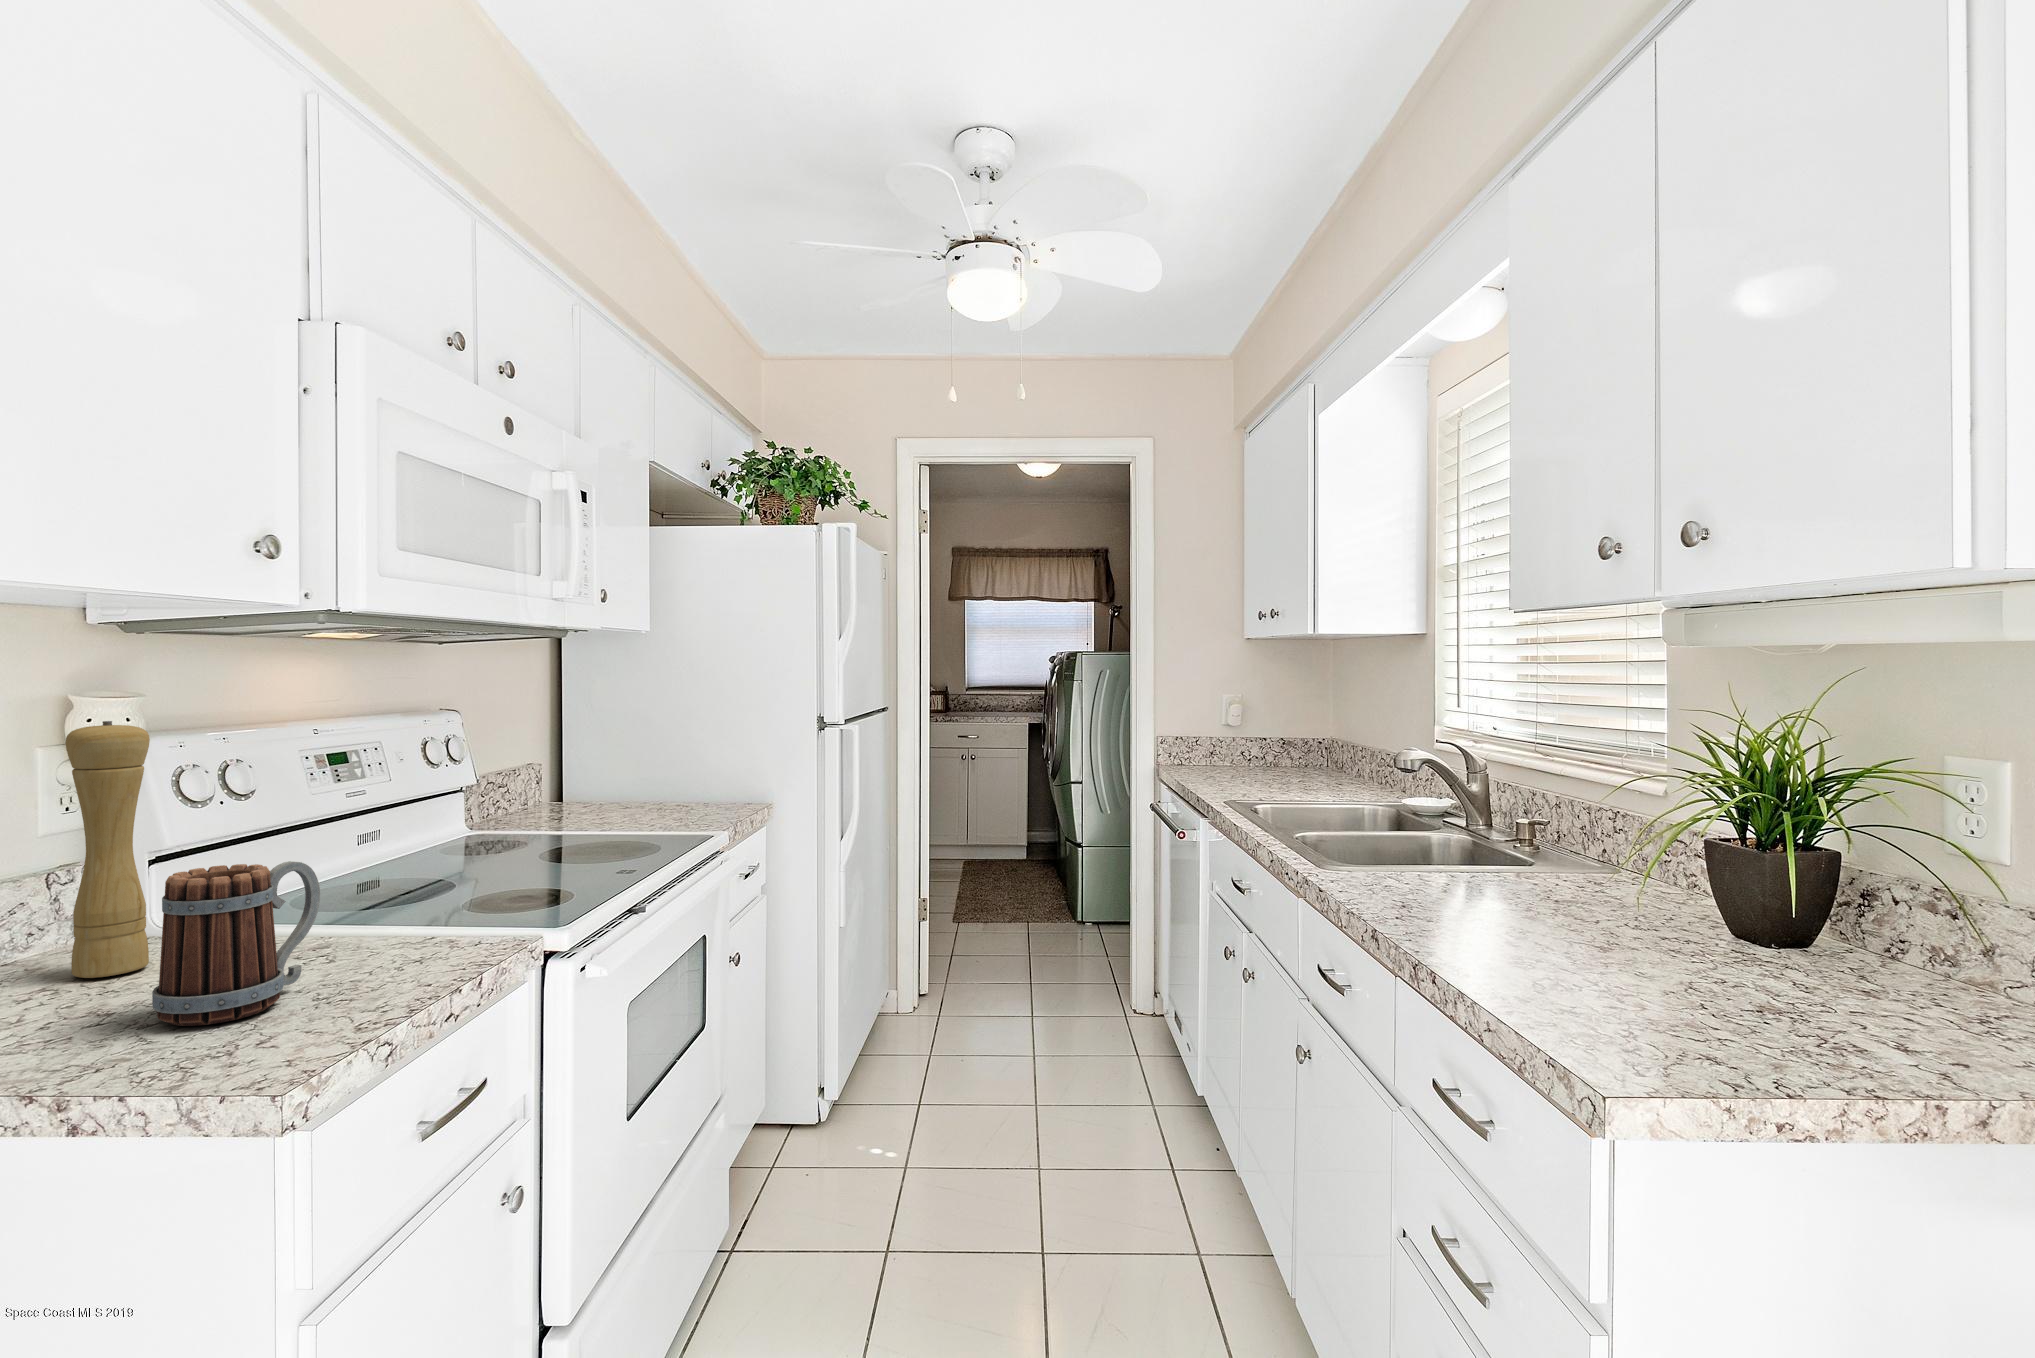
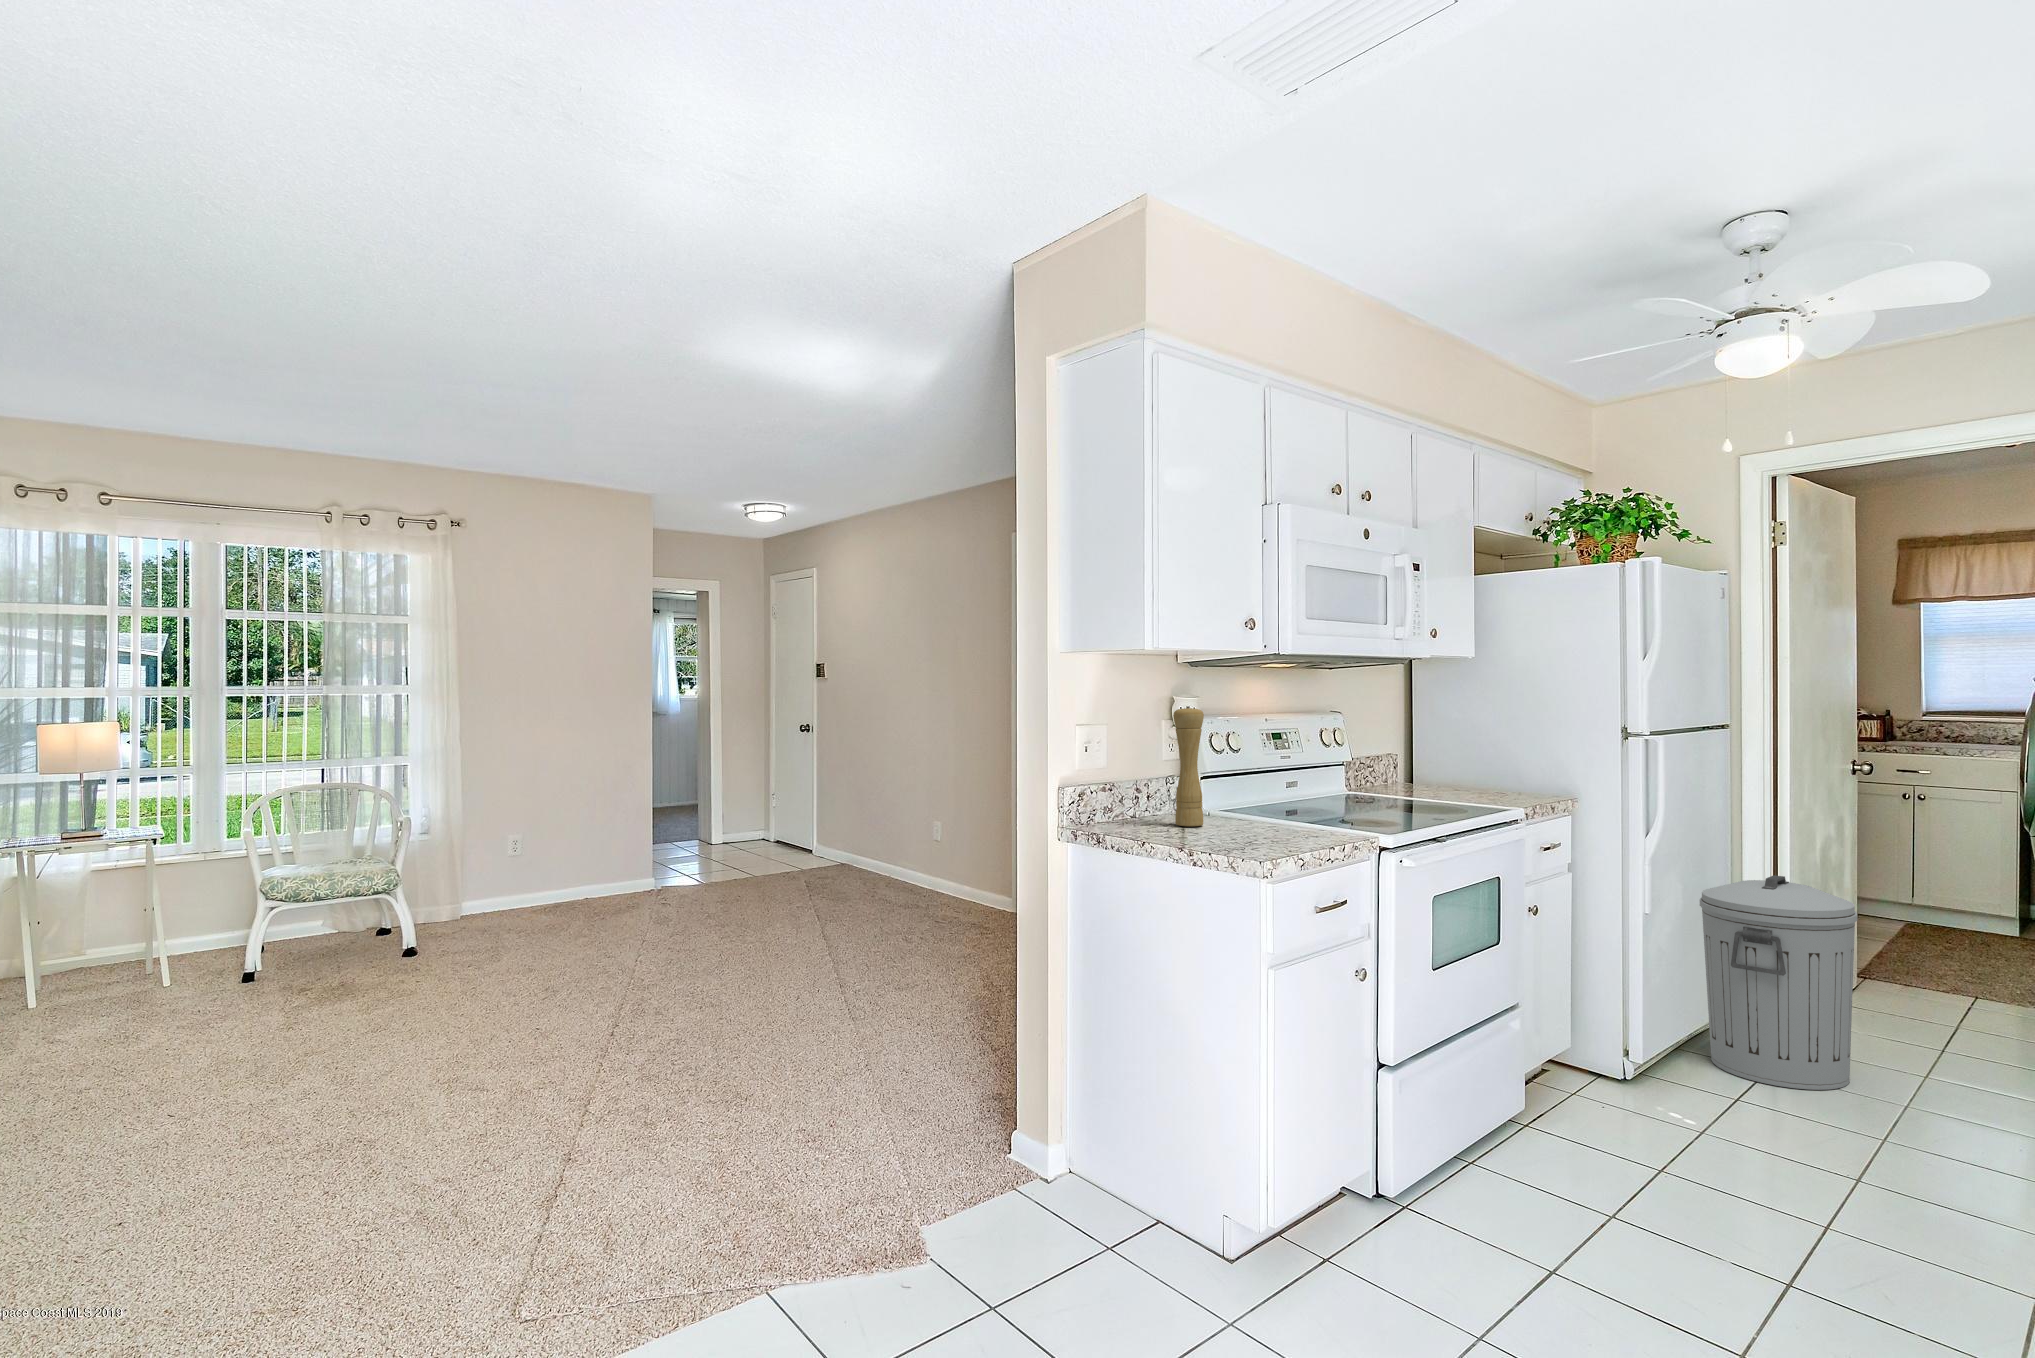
mug: present [152,861,320,1026] -> none [1213,774,1277,843]
trash can: none [882,868,1016,1093] -> present [1700,875,1857,1090]

